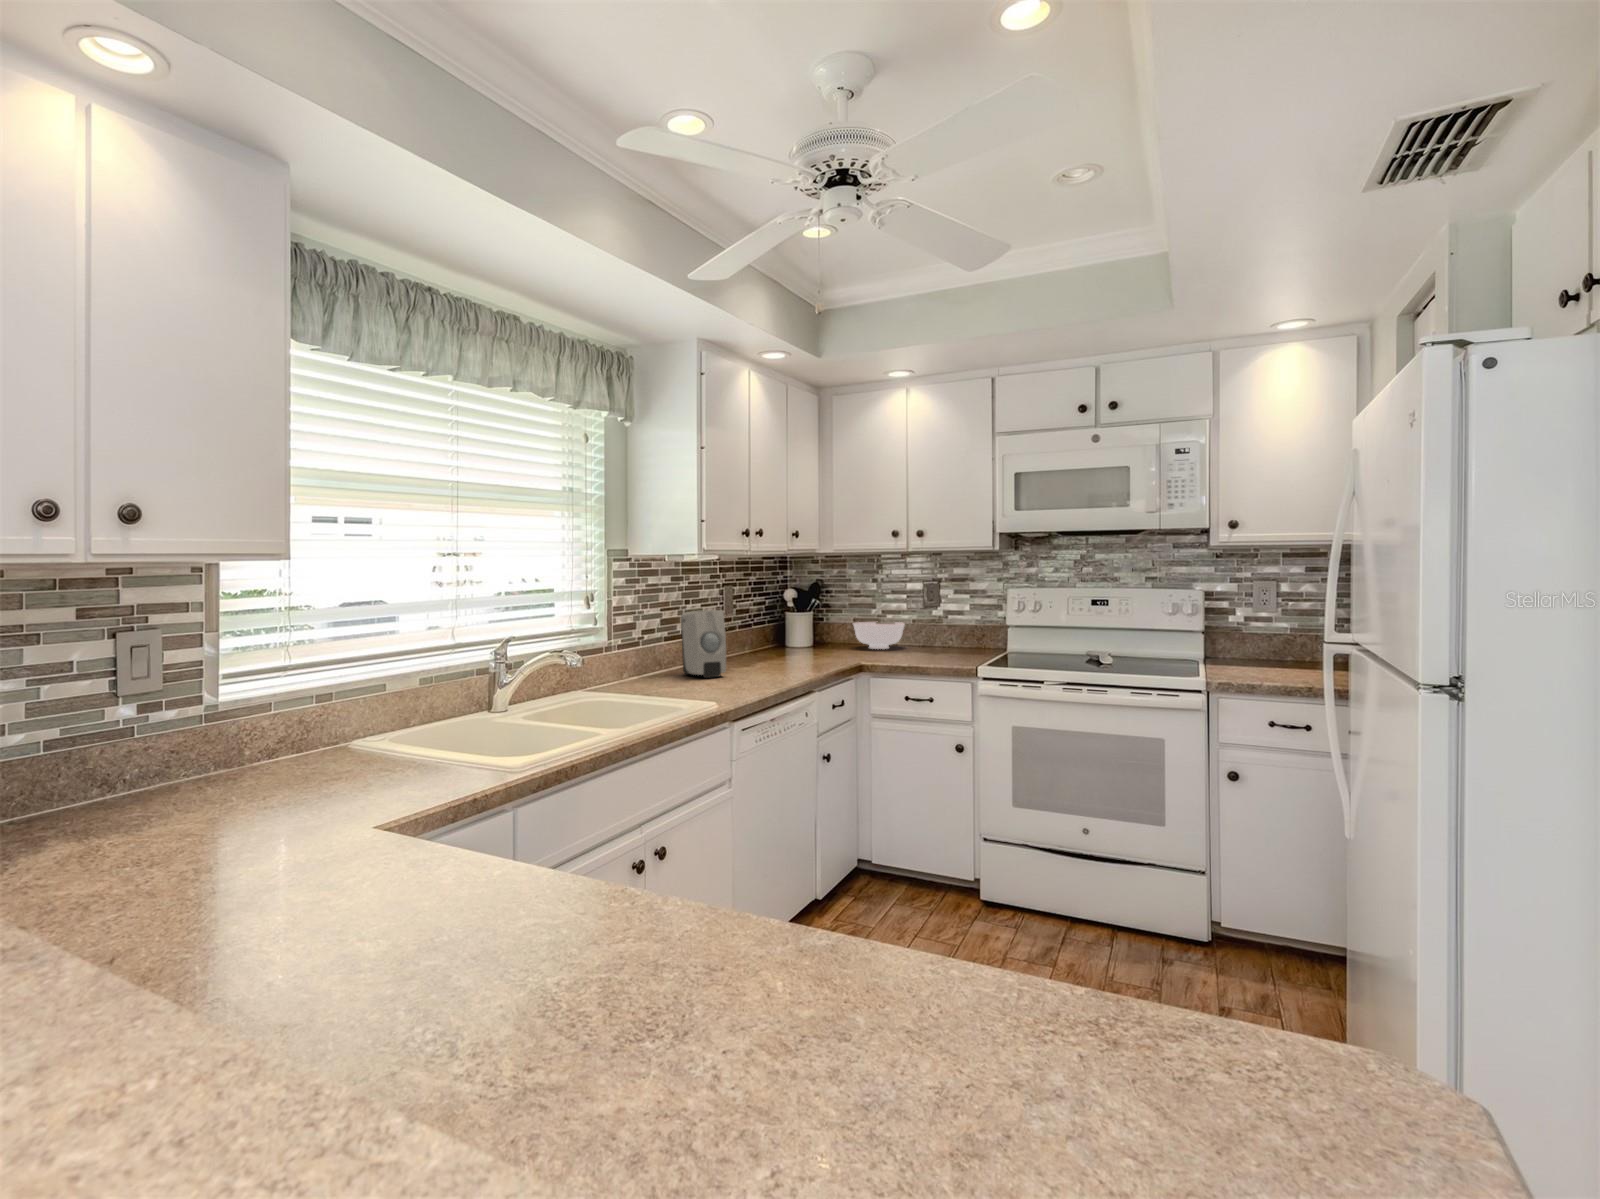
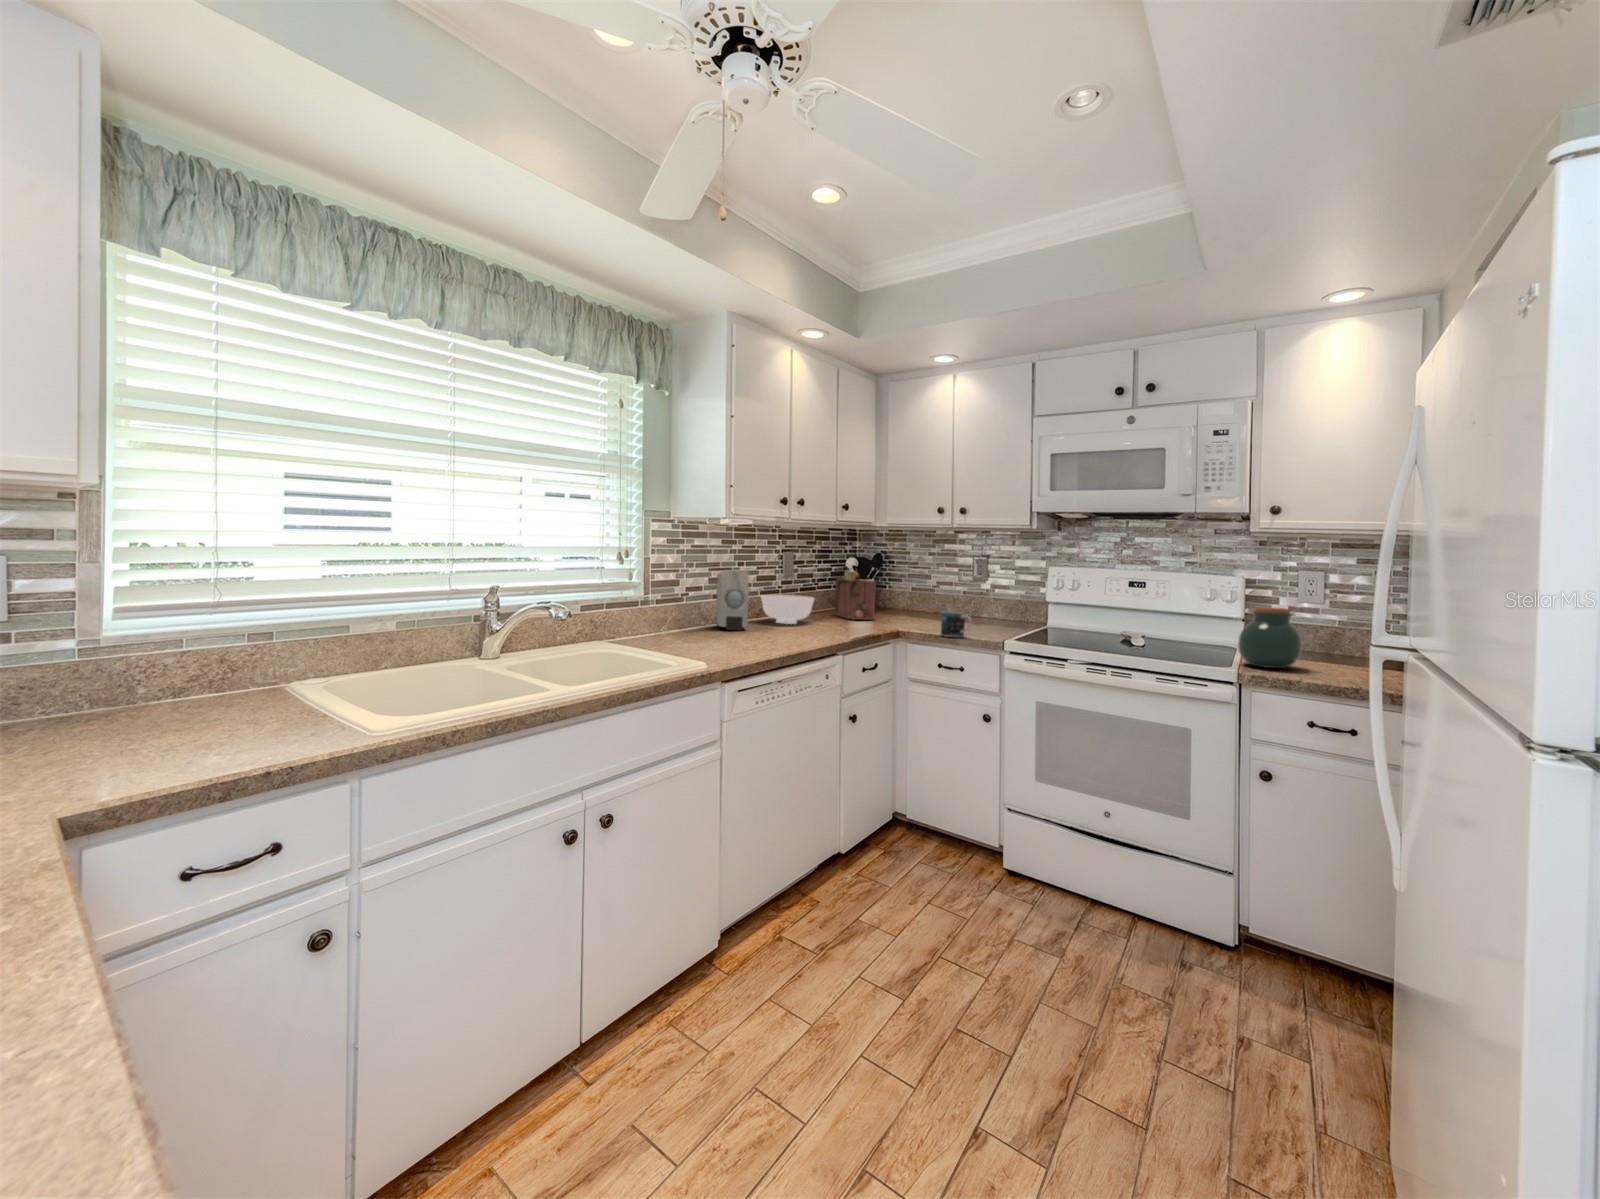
toaster: none [782,602,832,655] -> present [834,570,876,620]
jar: none [1227,617,1285,674] -> present [1238,607,1302,668]
bowl: present [853,622,904,649] -> present [761,595,814,624]
mug: none [927,640,961,667] -> present [941,611,971,637]

